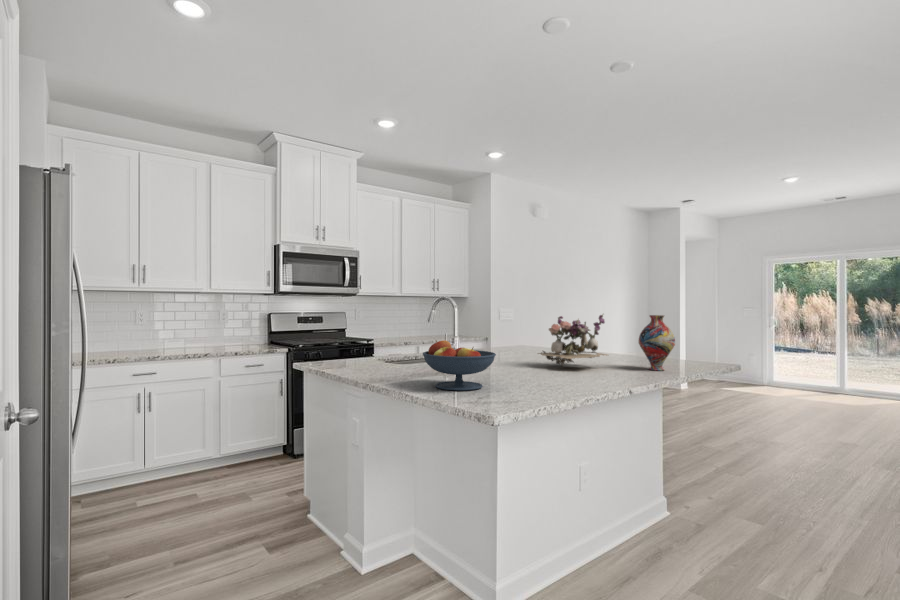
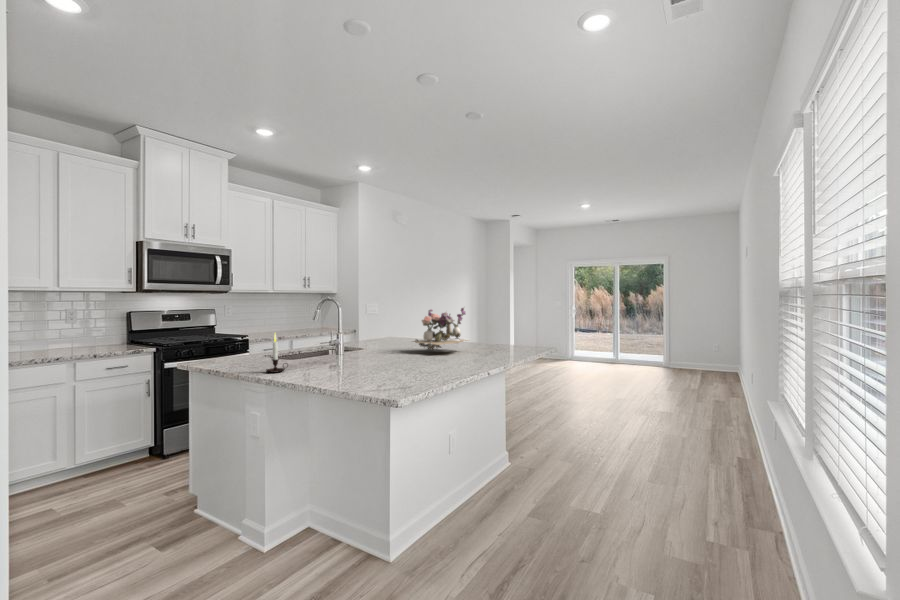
vase: present [639,315,675,370] -> none [492,307,519,351]
candle: none [369,337,393,380] -> present [266,333,288,373]
fruit bowl: present [423,340,496,390] -> none [321,333,387,377]

